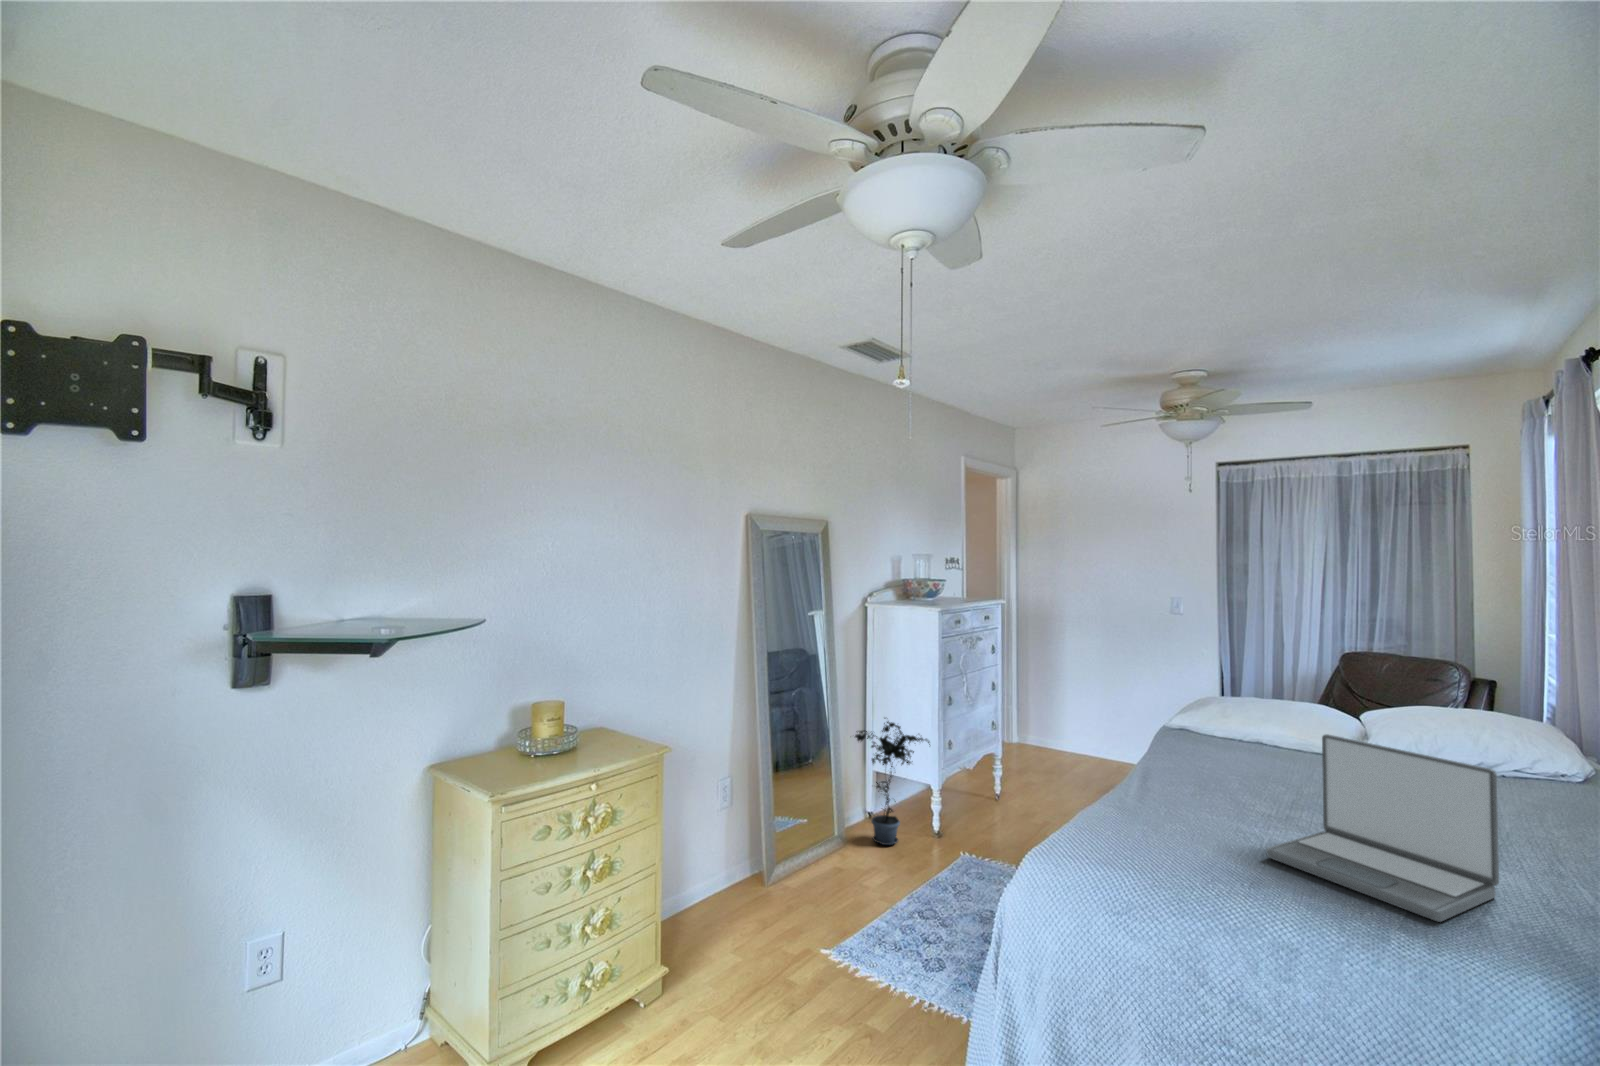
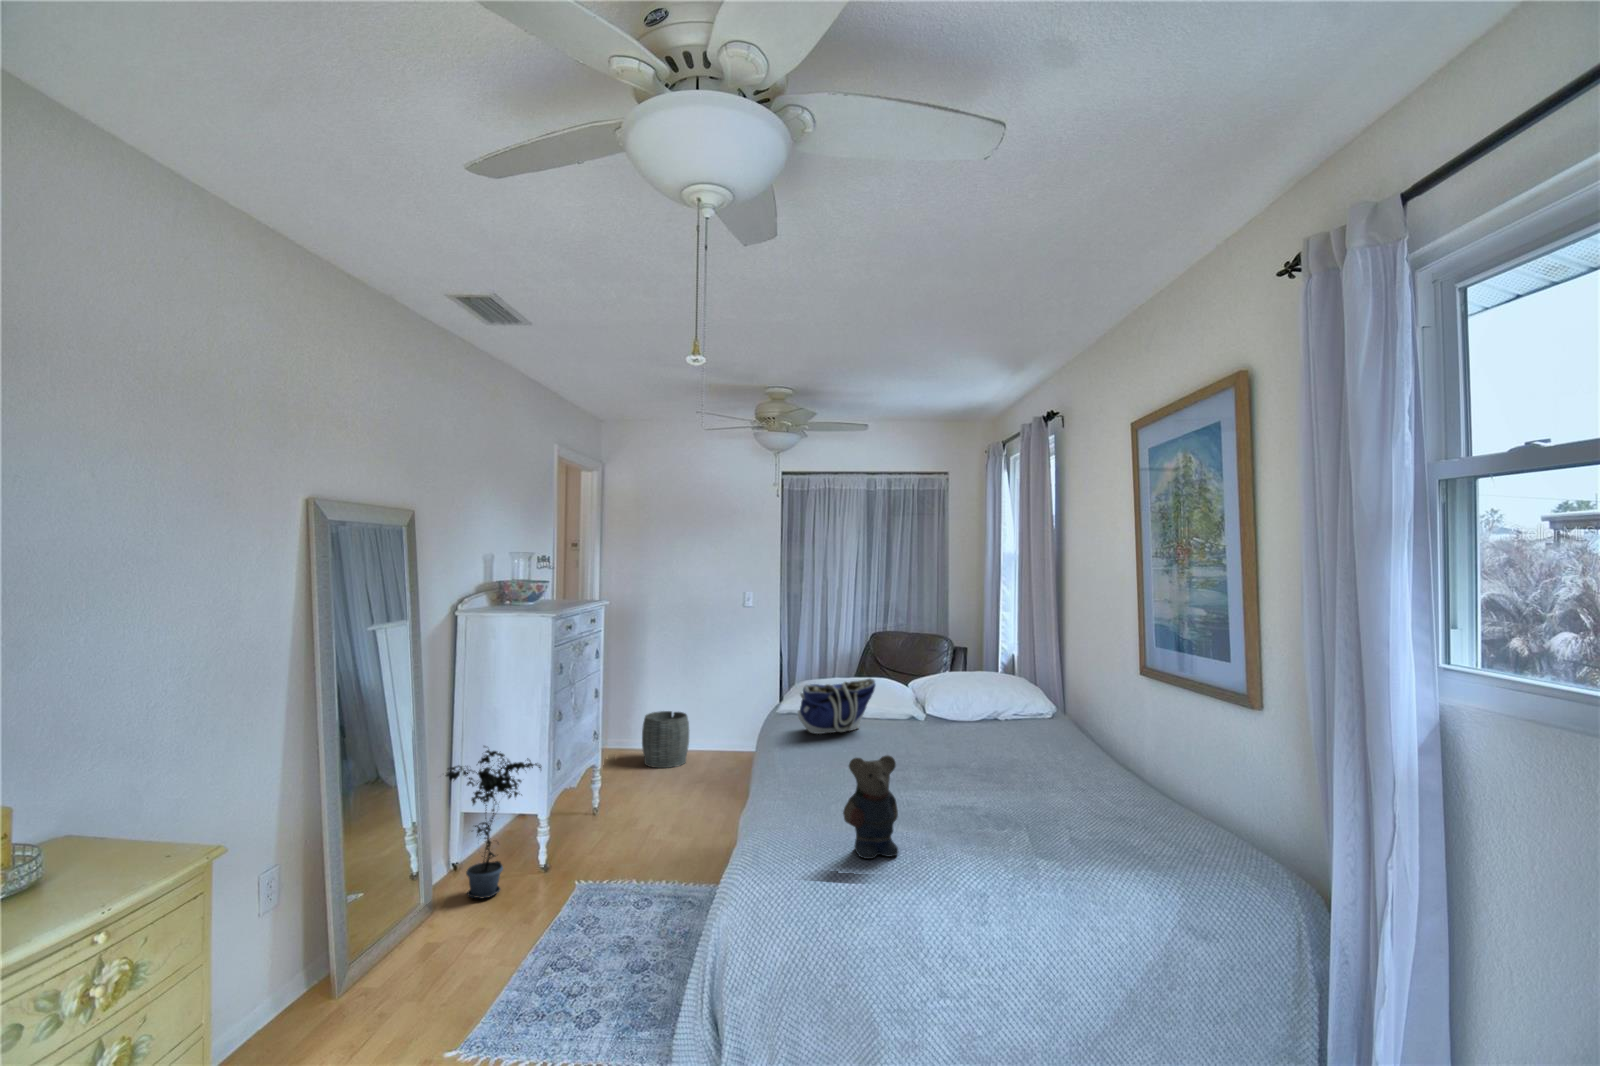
tote bag: none [1184,699,1292,758] -> present [798,679,875,734]
woven basket: none [1060,713,1110,771] -> present [642,711,689,768]
laptop: present [1266,734,1499,922] -> none [910,702,1045,833]
teddy bear: none [1145,775,1218,894] -> present [843,755,898,859]

